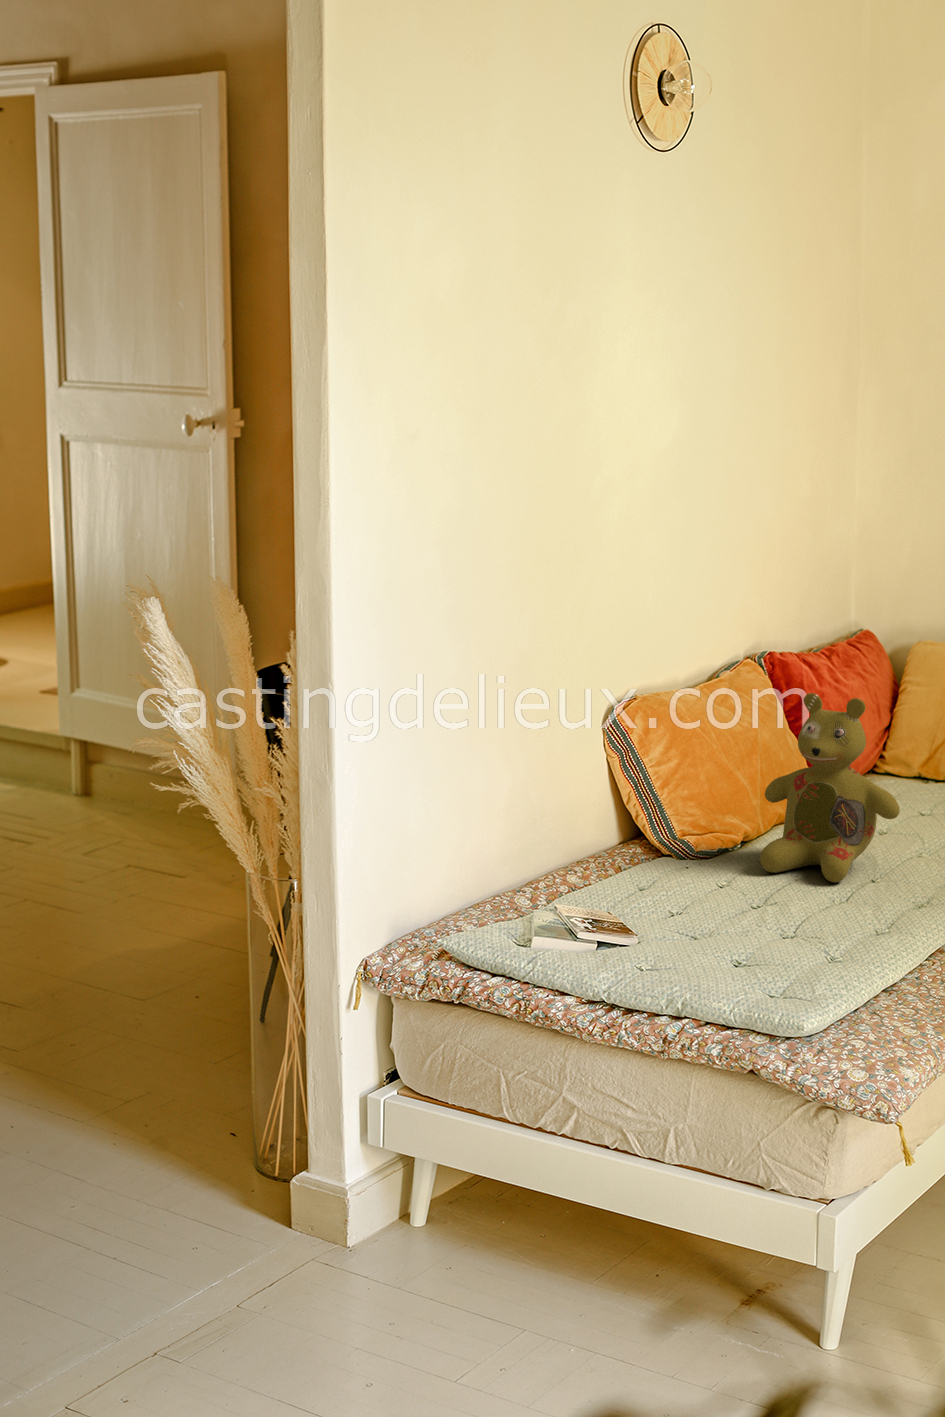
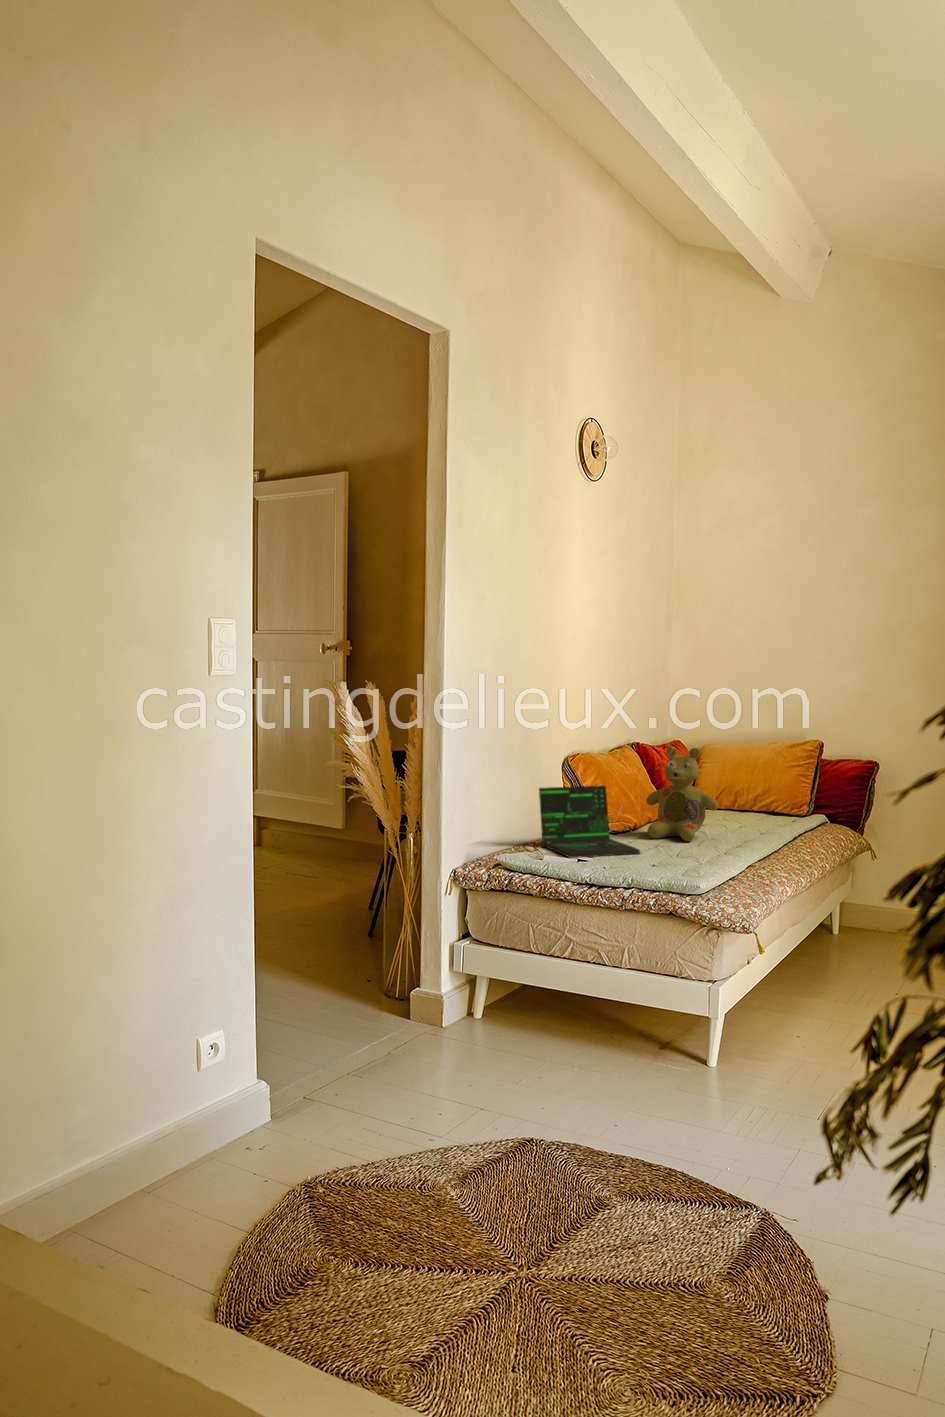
laptop: none [542,778,729,934] -> present [539,786,640,858]

